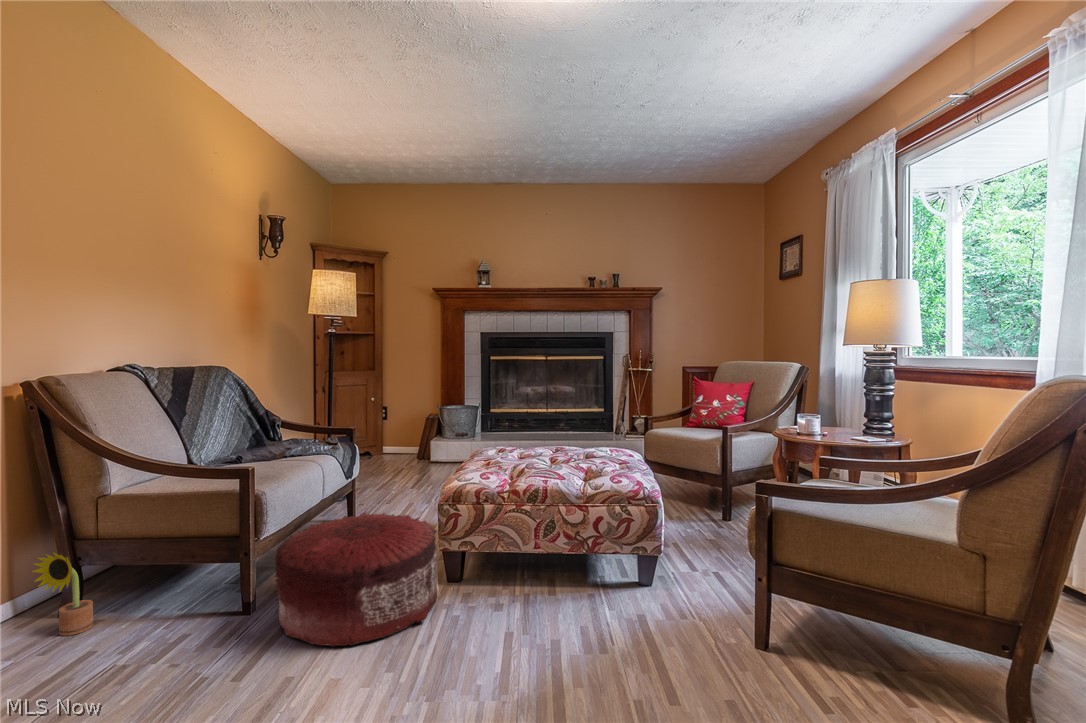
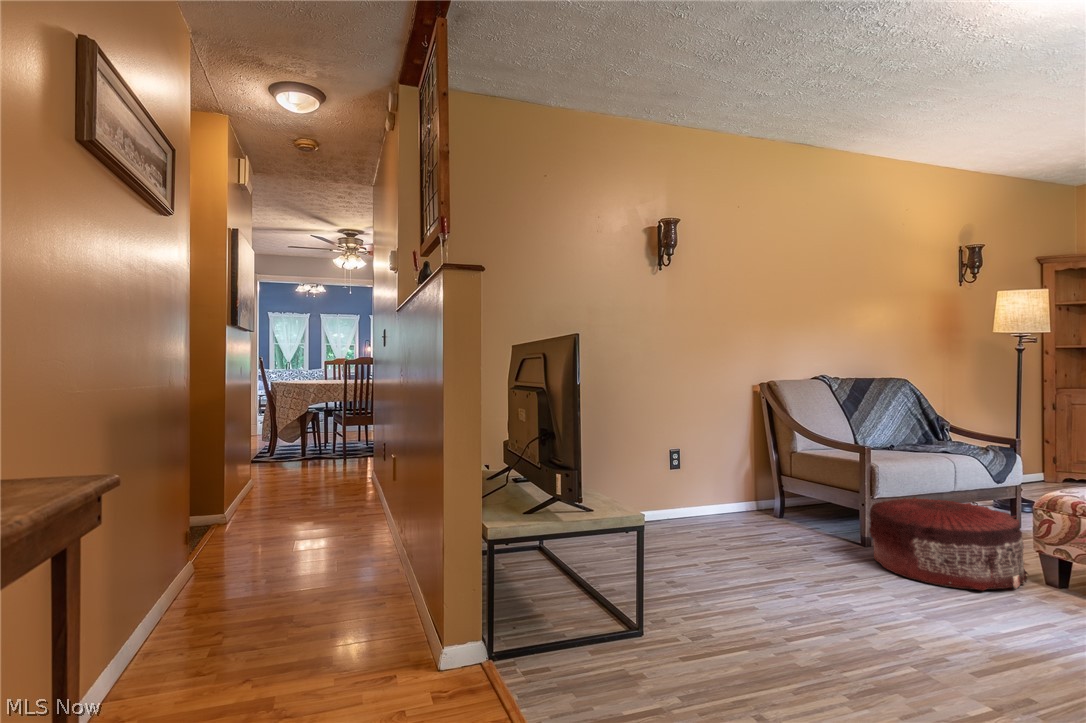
decorative plant: present [33,552,93,636] -> none [763,473,790,523]

